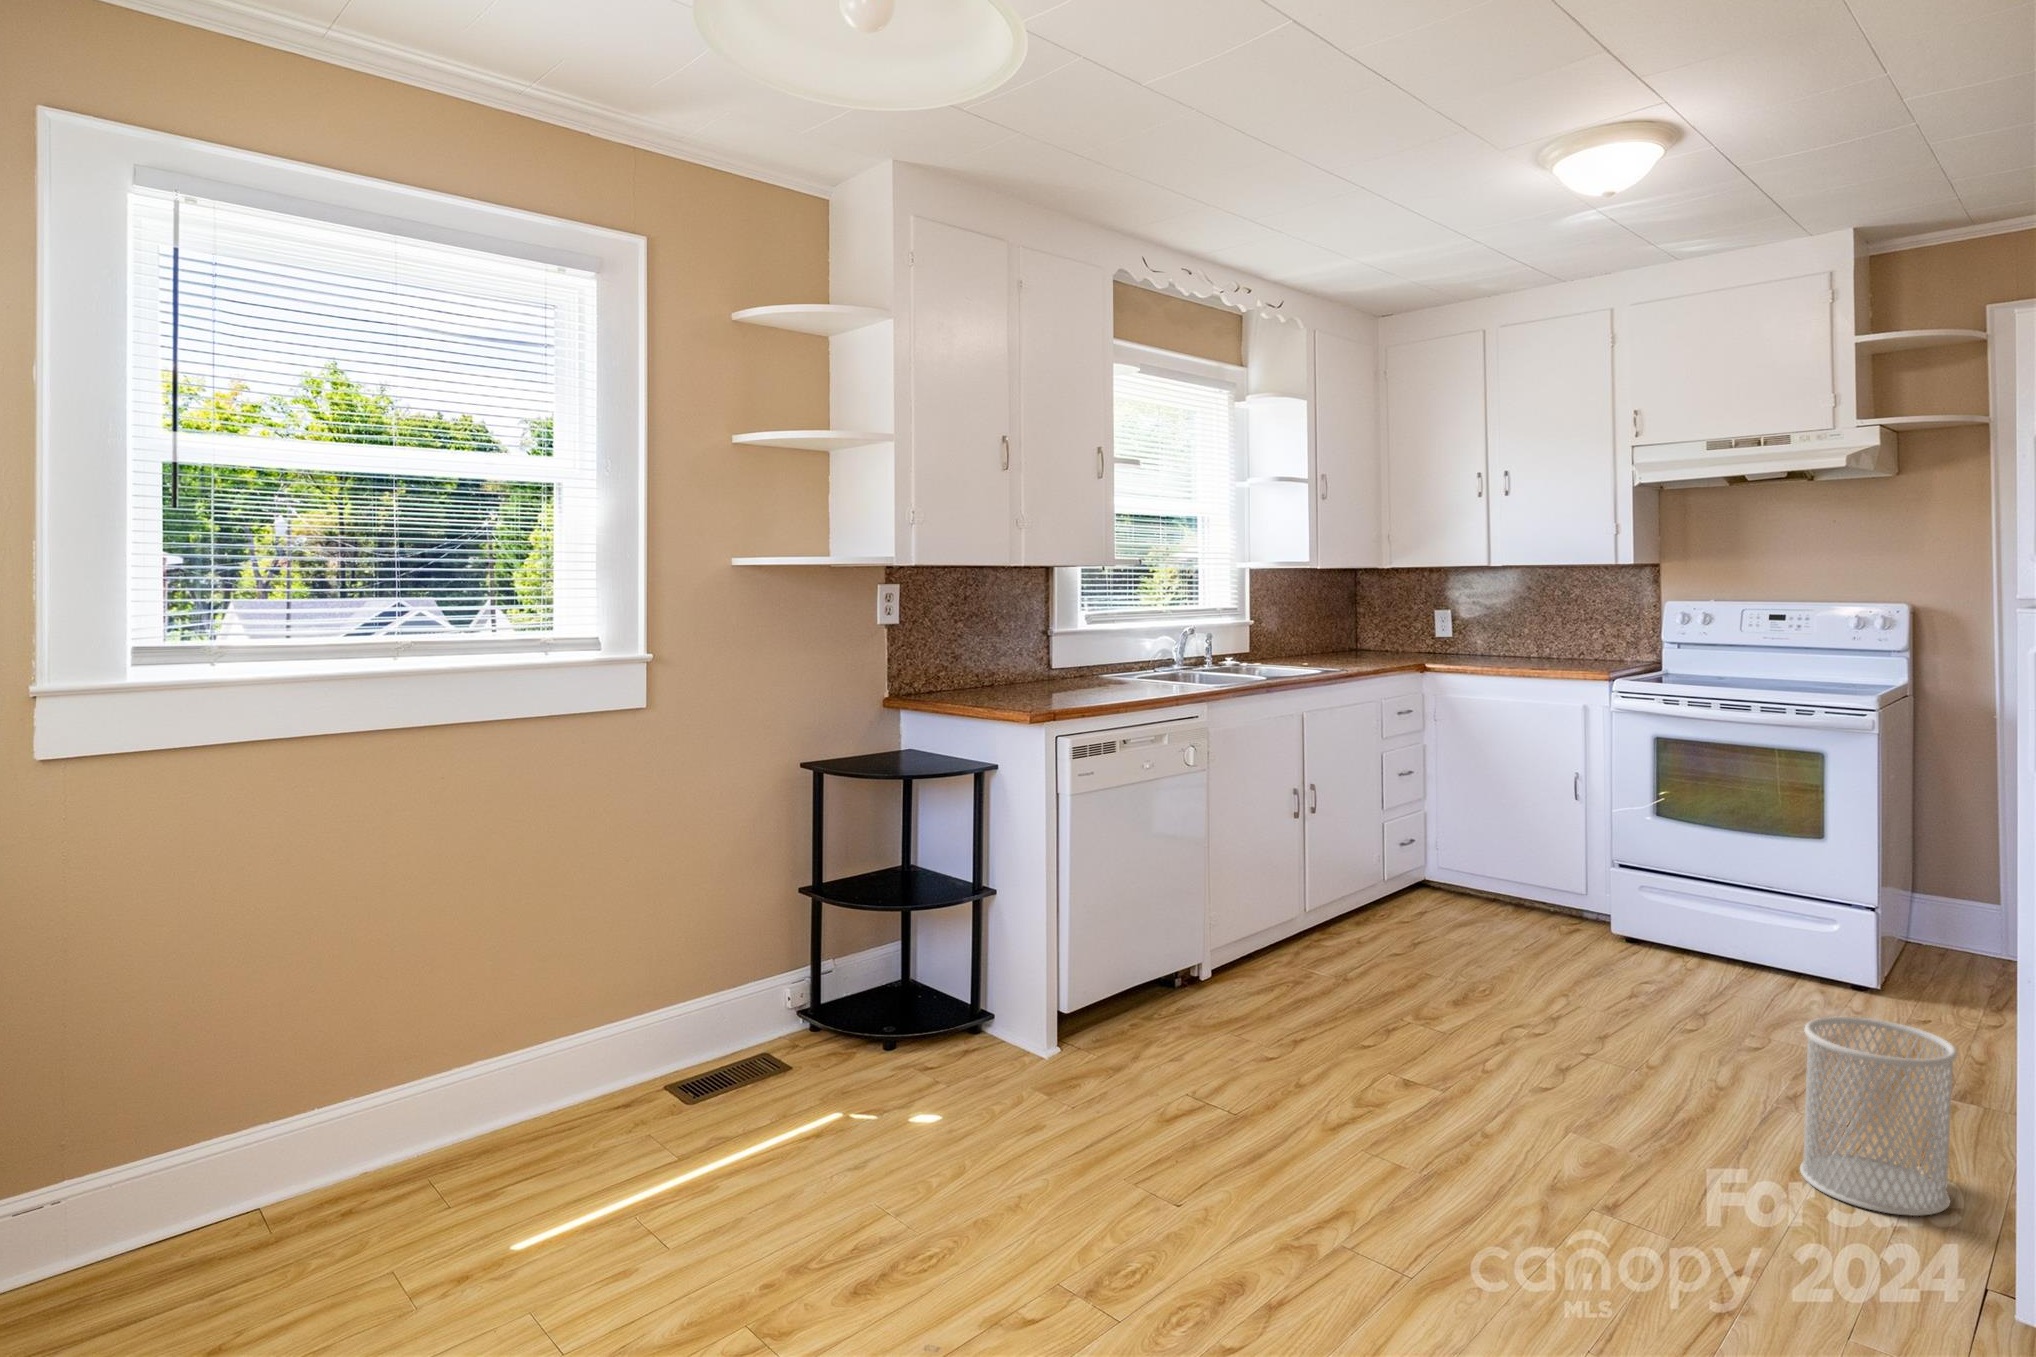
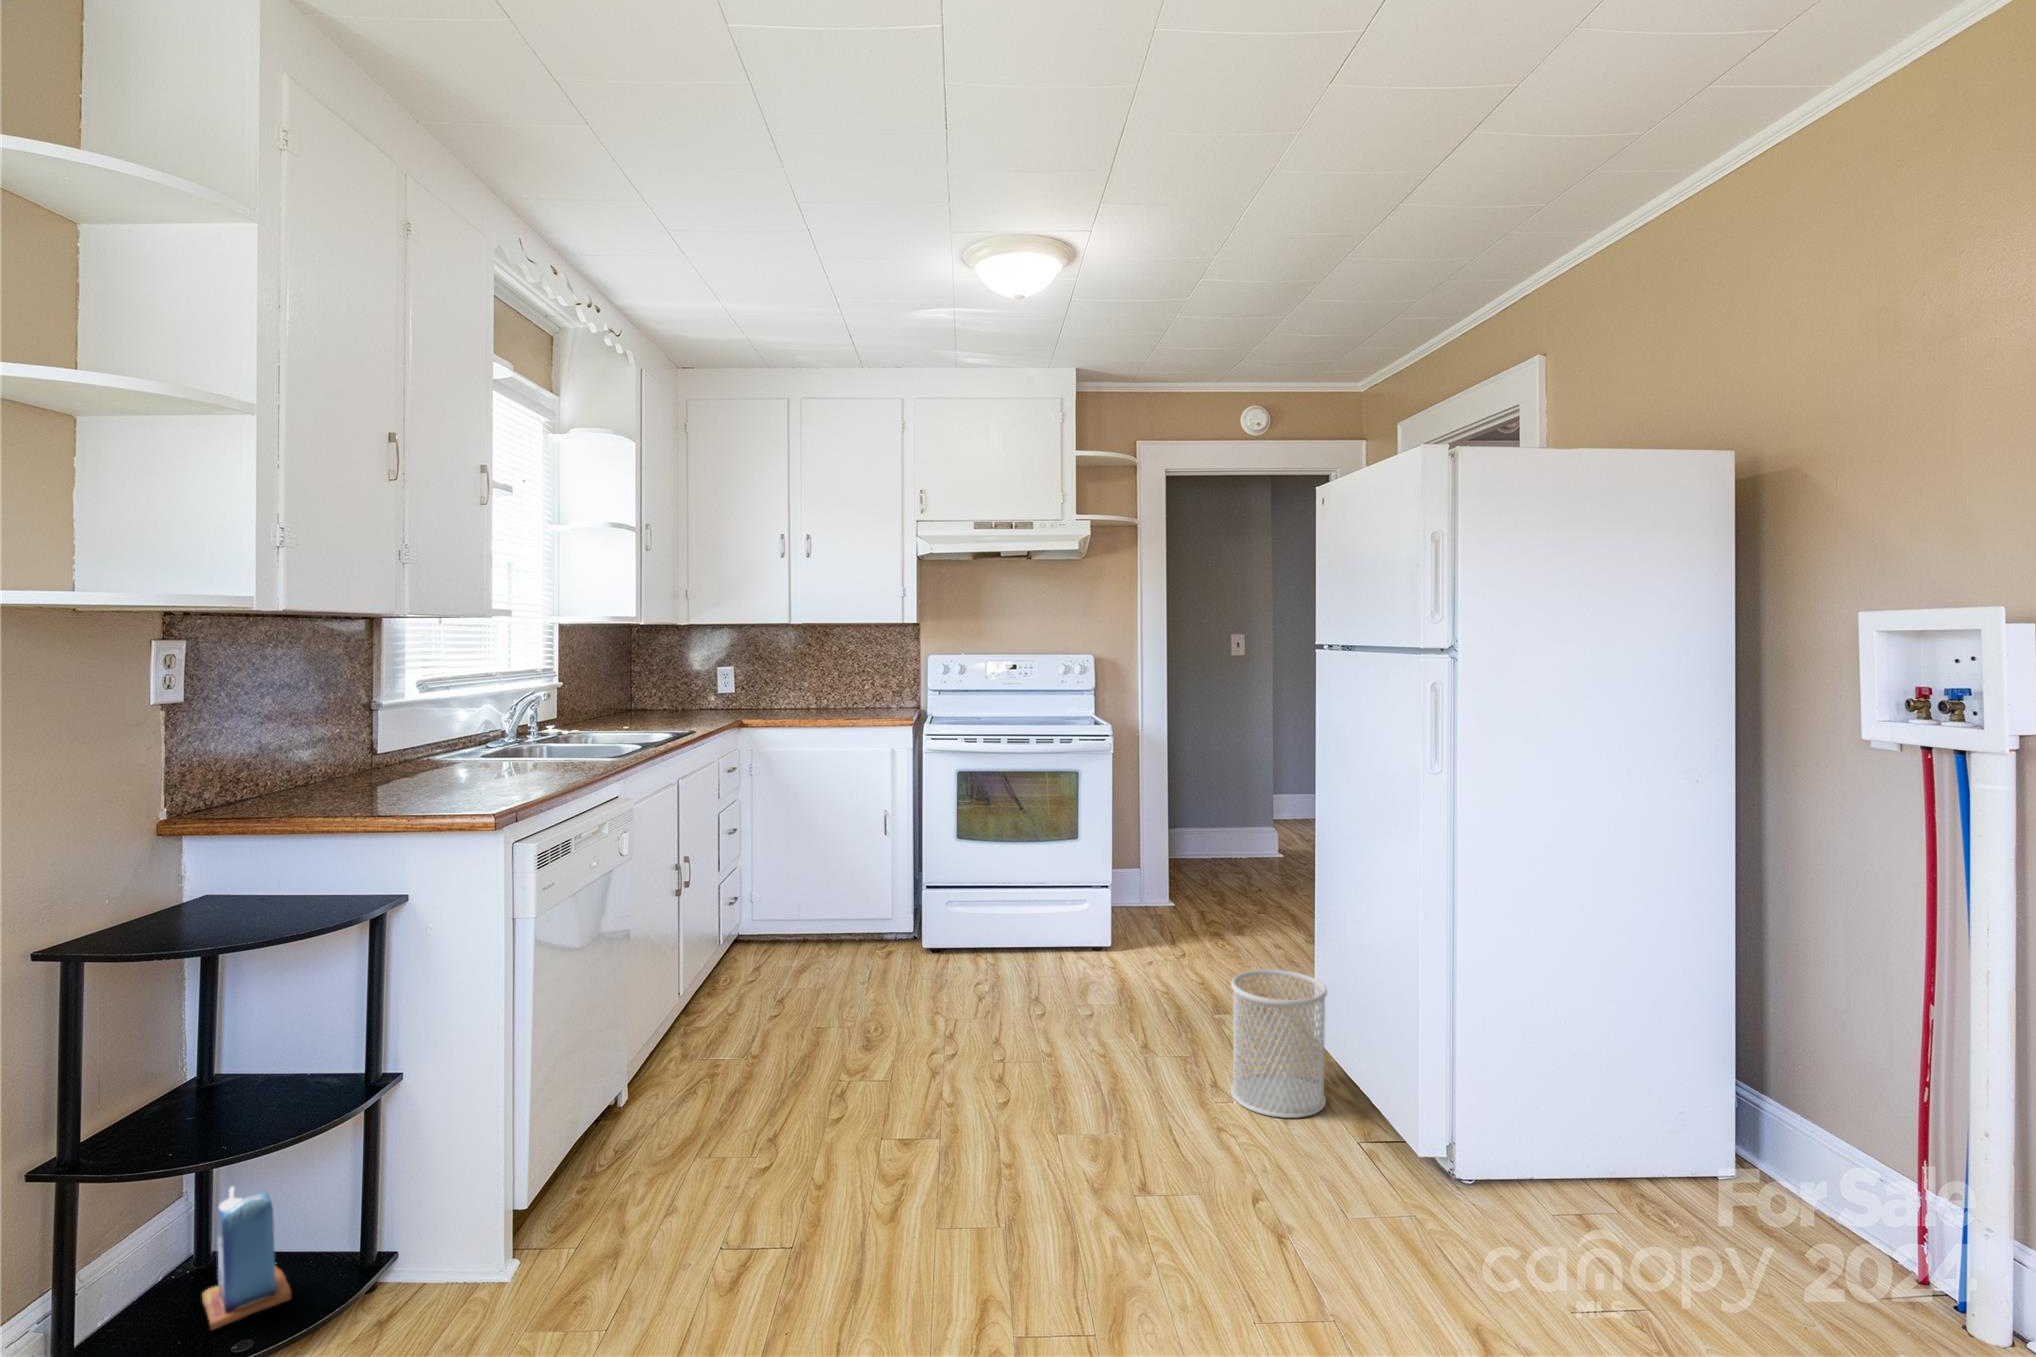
candle: none [881,931,926,1011] -> present [202,1187,291,1330]

